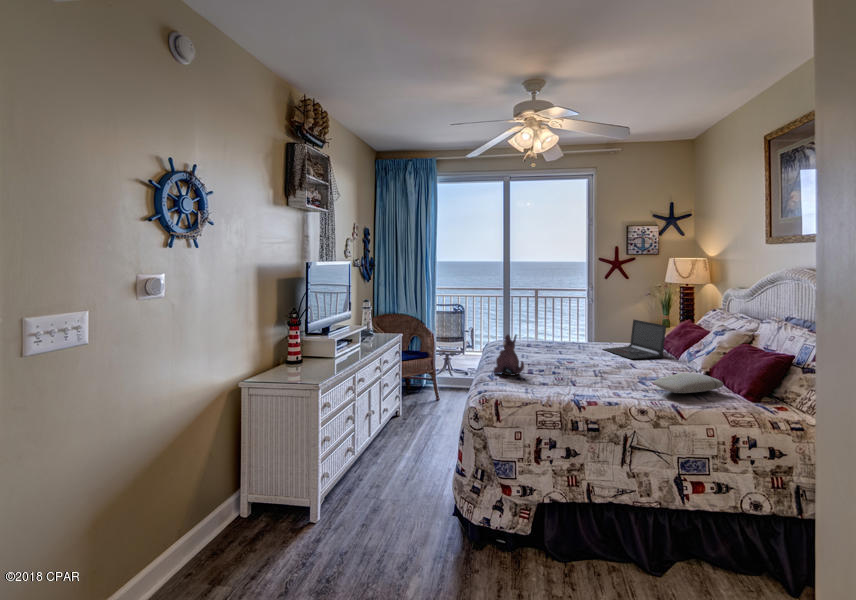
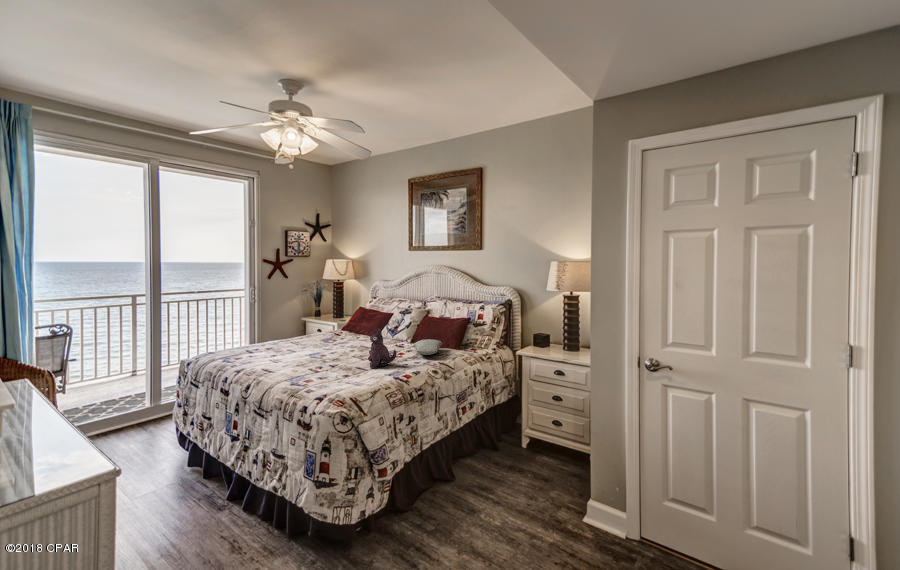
laptop: present [603,320,666,359] -> none [320,310,369,341]
plush toy: present [494,335,524,375] -> present [368,328,397,368]

